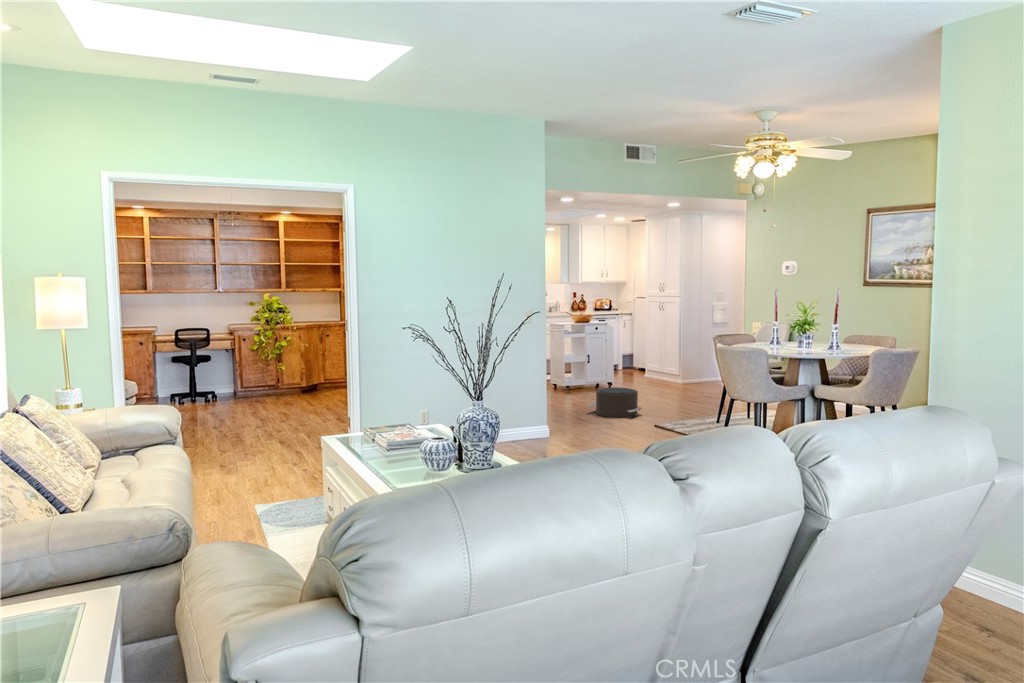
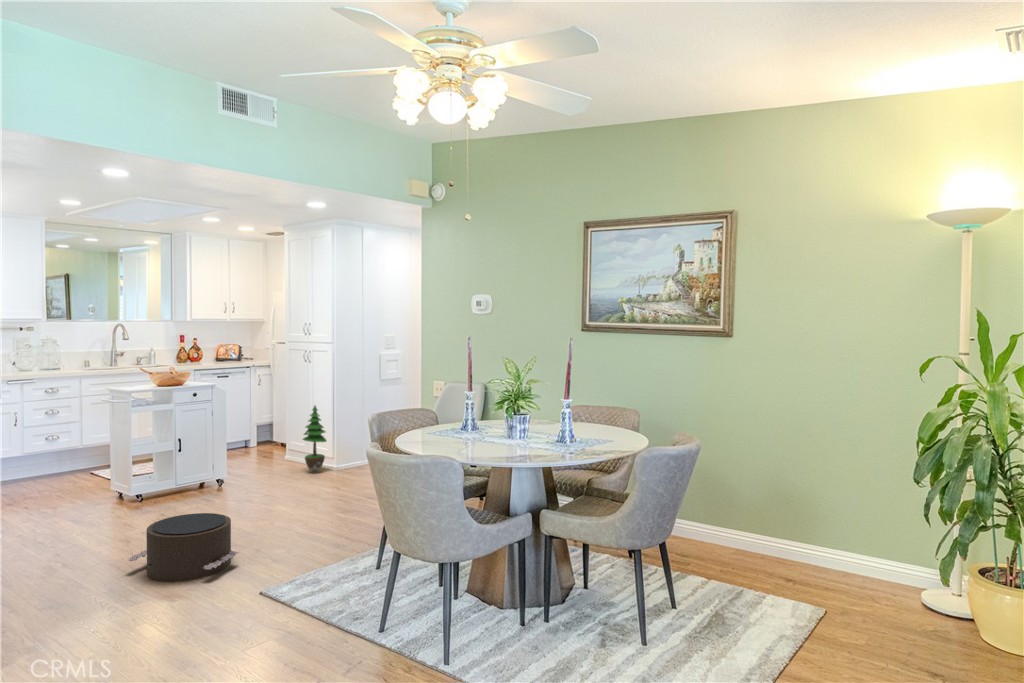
potted tree: none [659,338,676,384] -> present [303,406,326,472]

